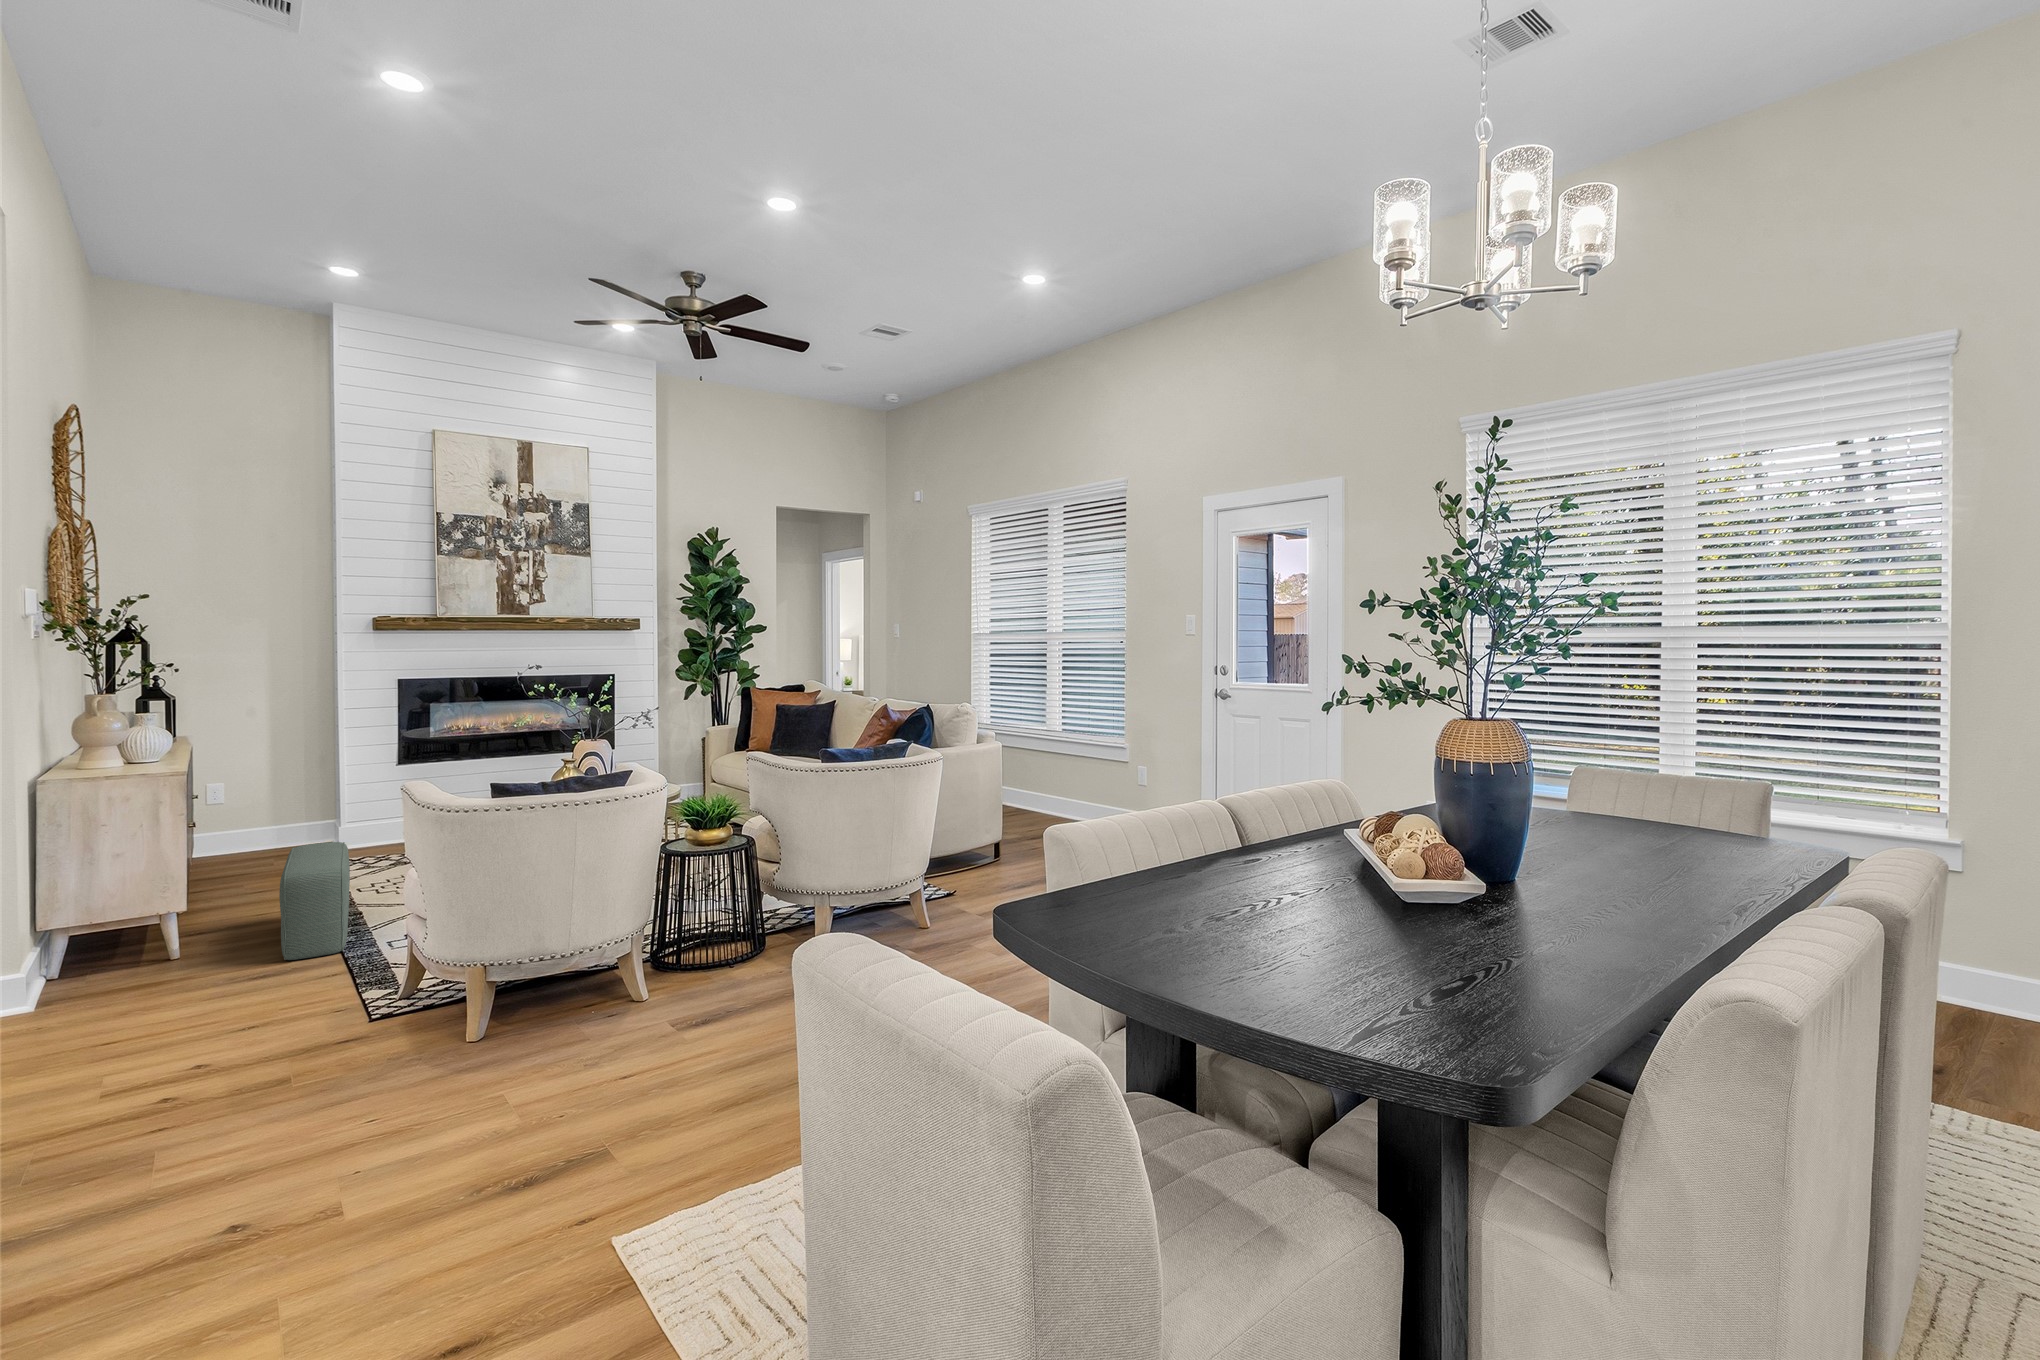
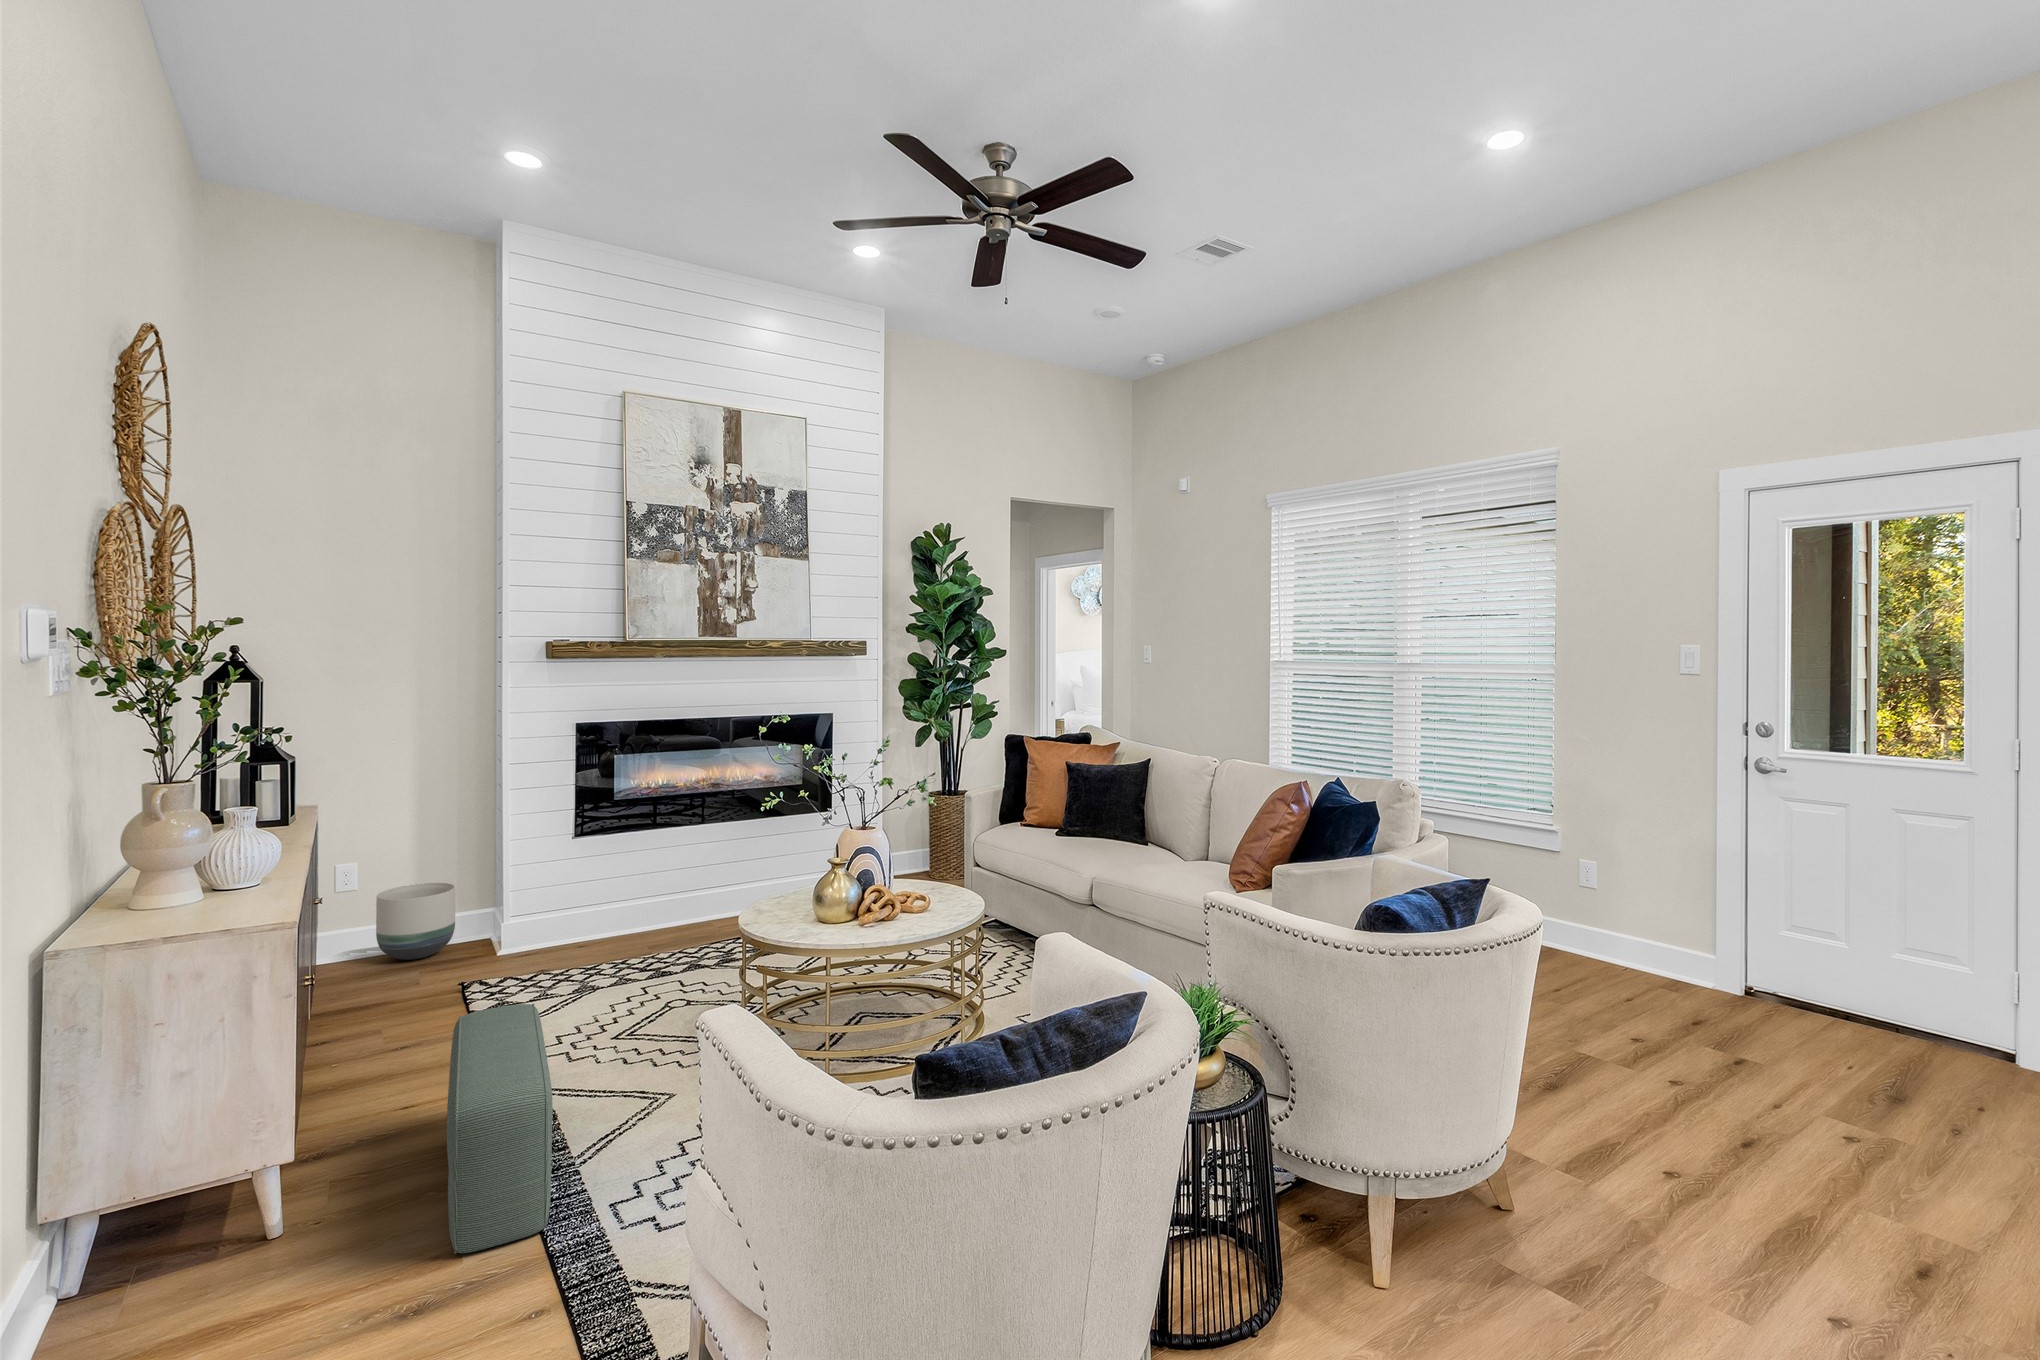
planter: none [239,800,302,854] -> present [376,883,455,960]

